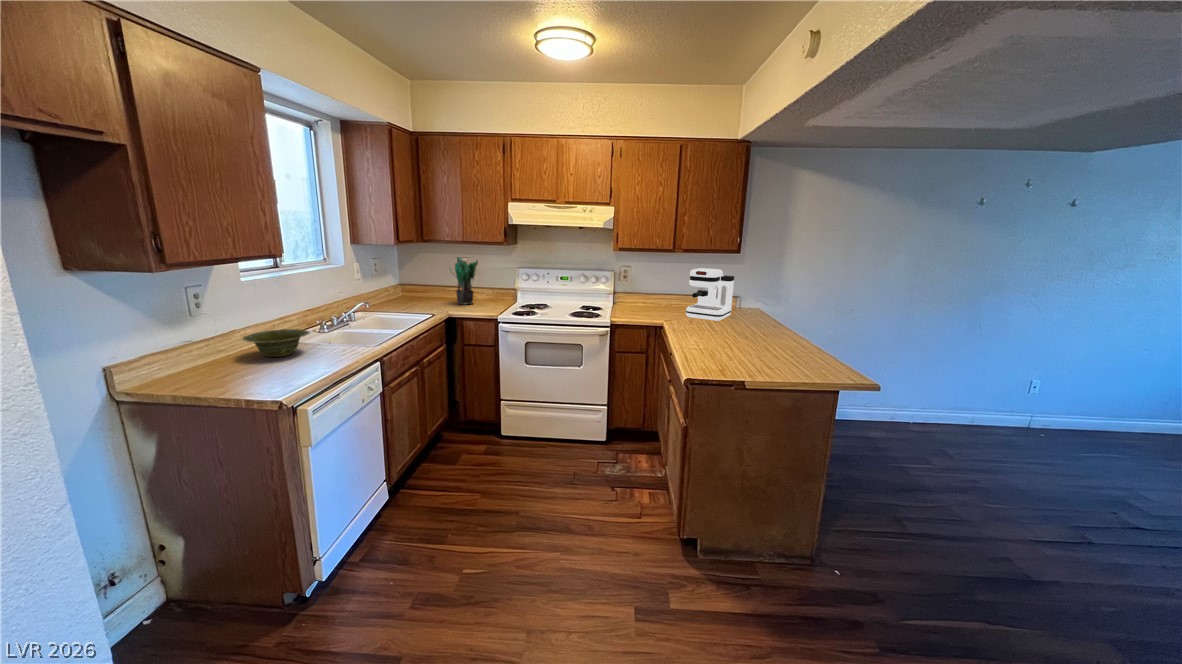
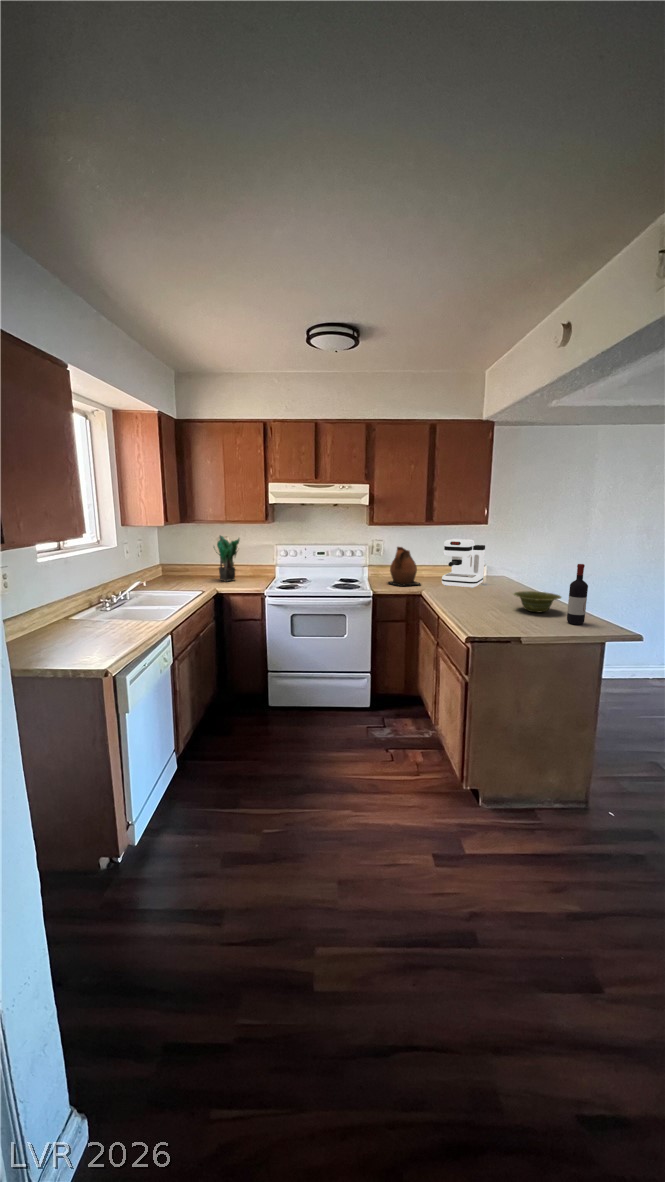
ceramic pitcher: none [628,275,665,316] -> present [389,547,420,585]
wine bottle: none [806,302,831,369] -> present [567,564,588,625]
dish: present [243,329,309,357] -> present [514,591,561,613]

